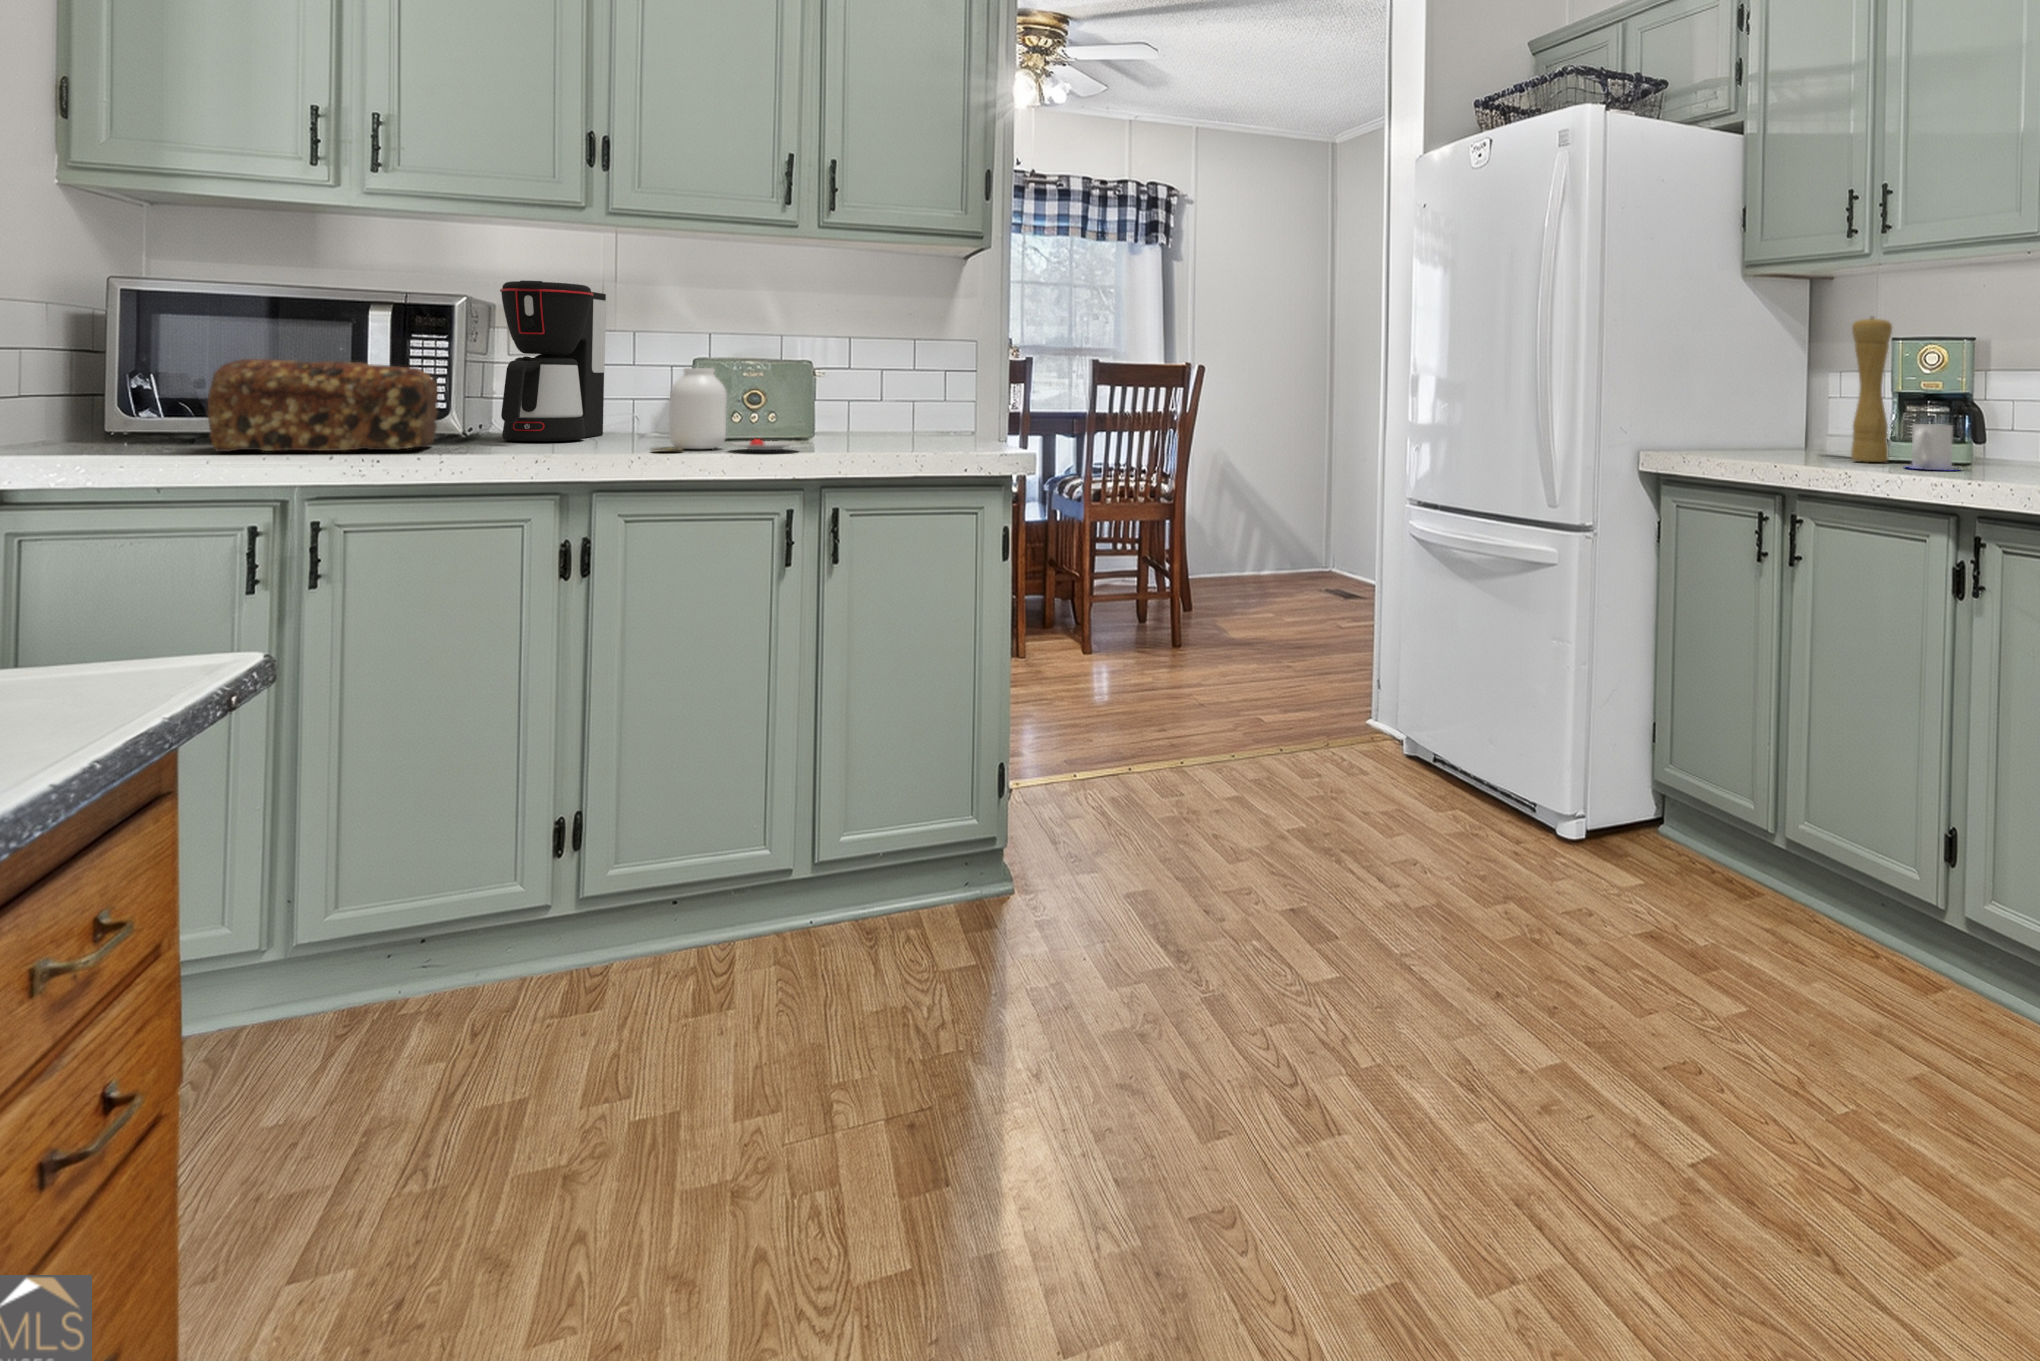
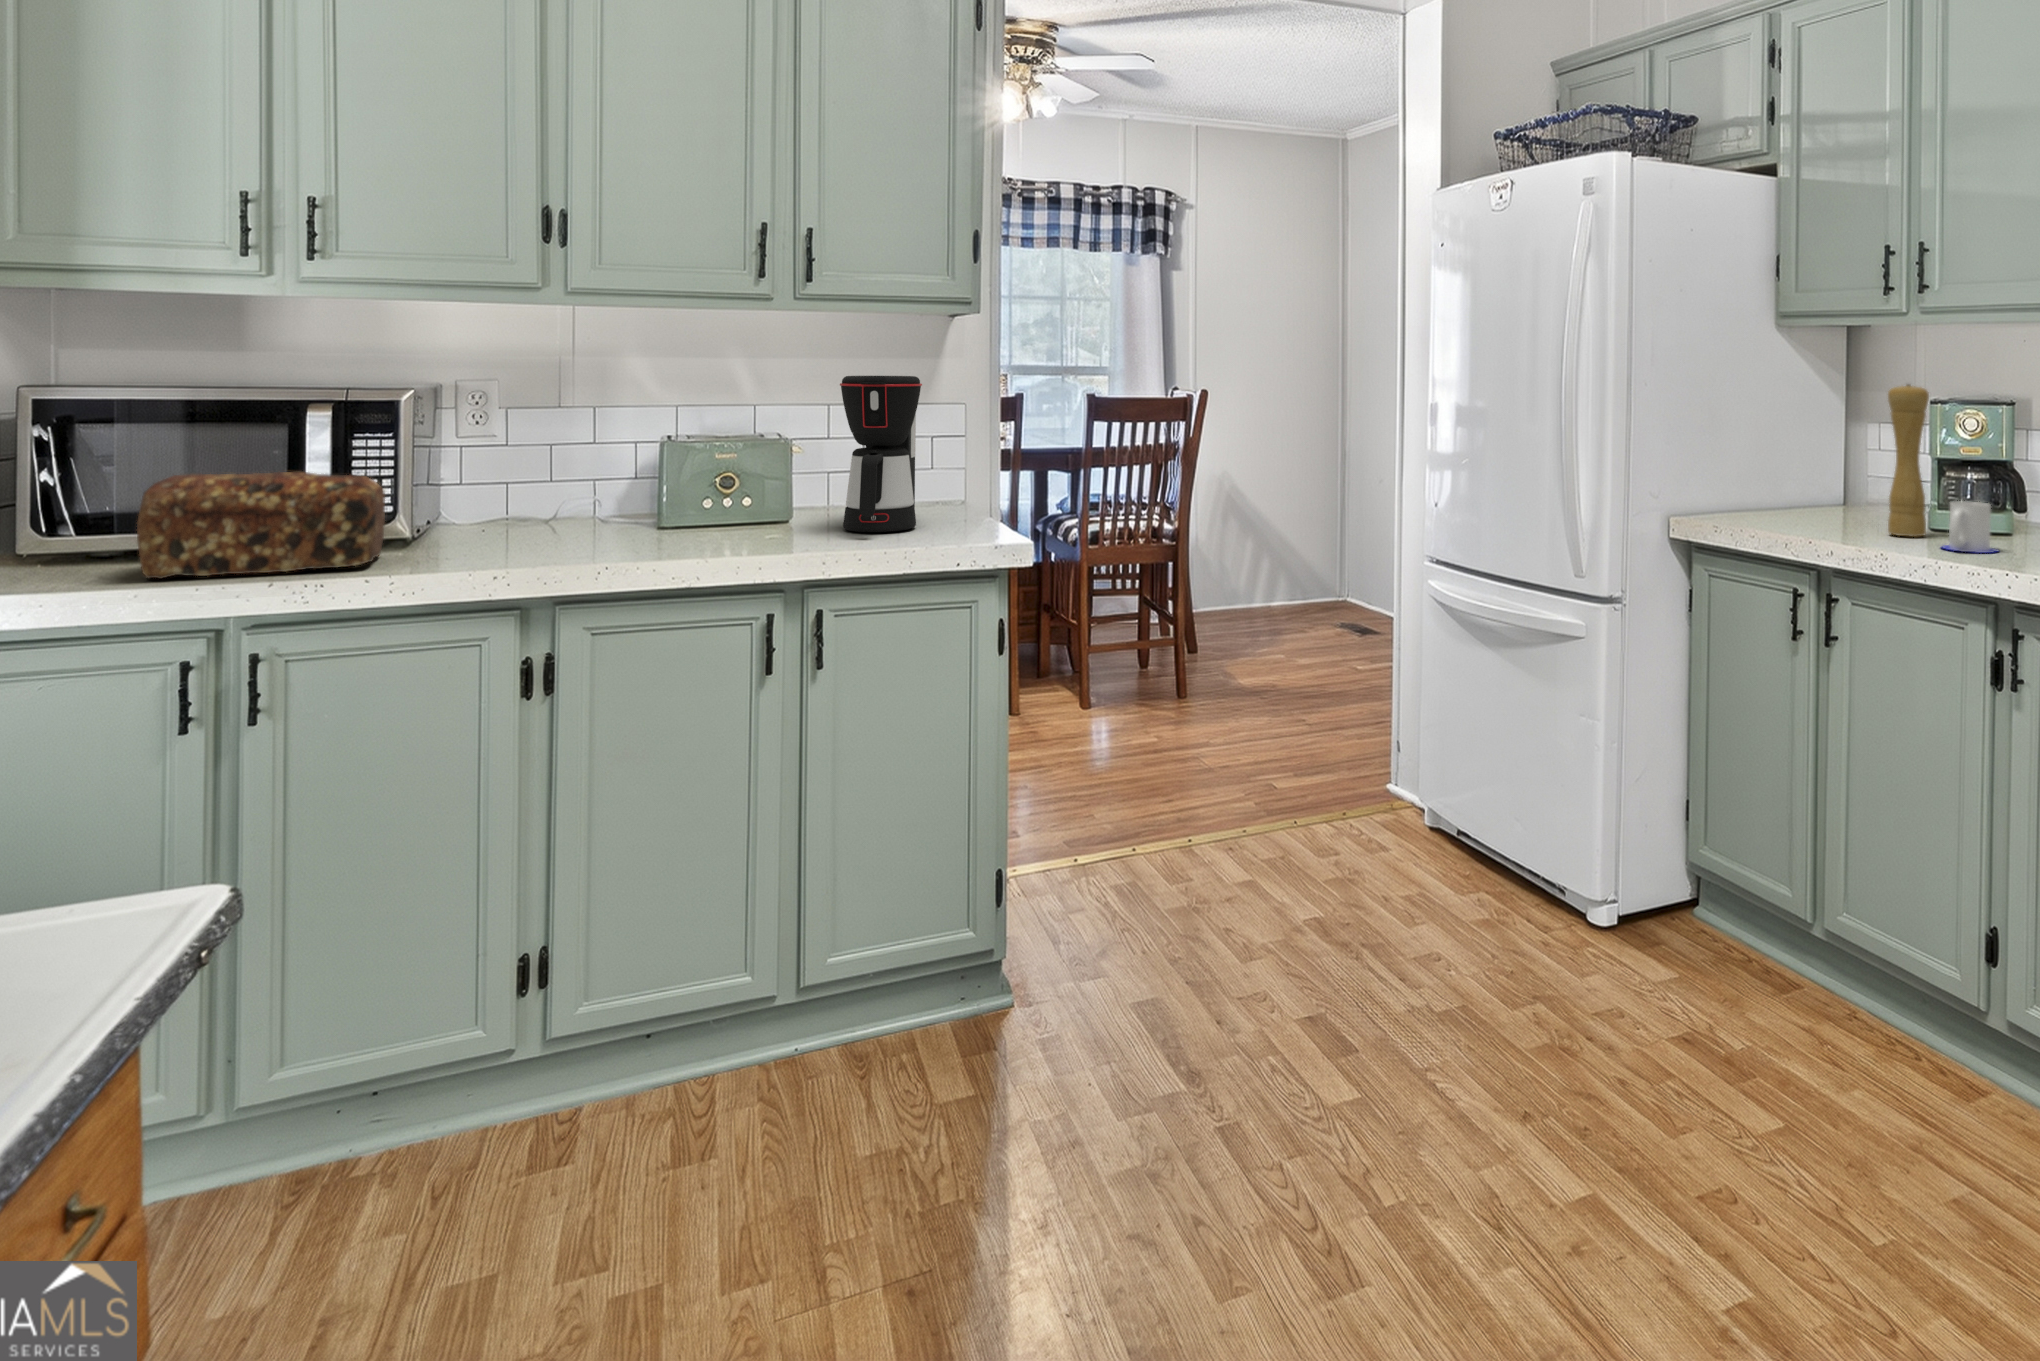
coffee maker: present [500,280,606,441] -> present [840,376,922,532]
jar: present [669,368,799,451] -> none [617,462,779,557]

